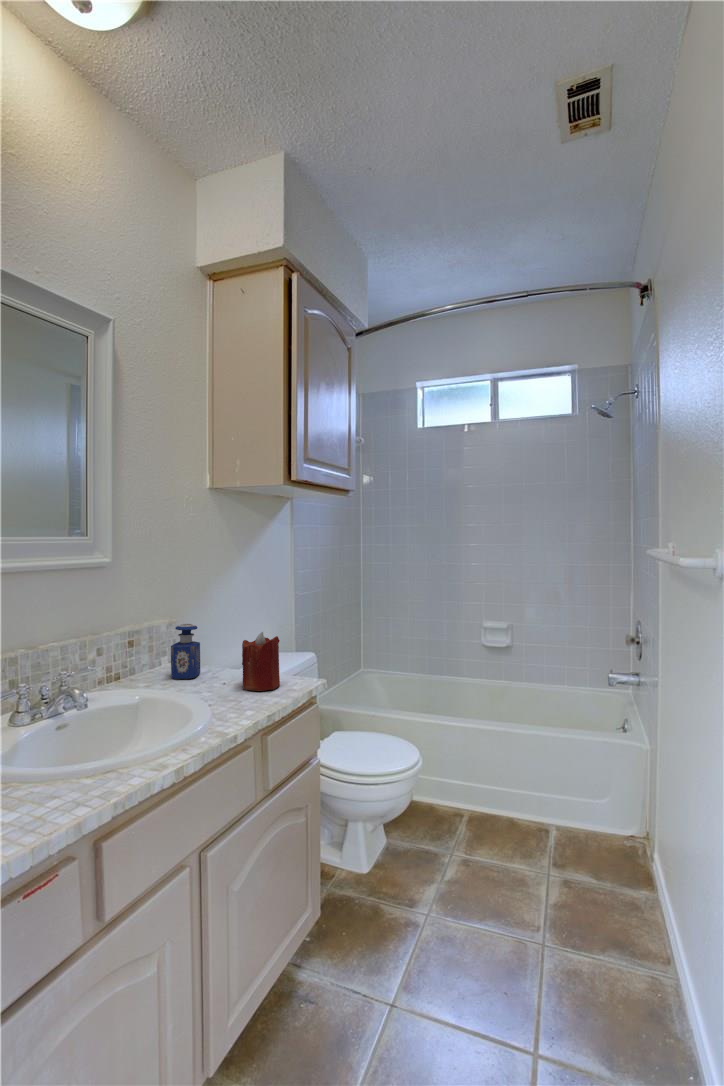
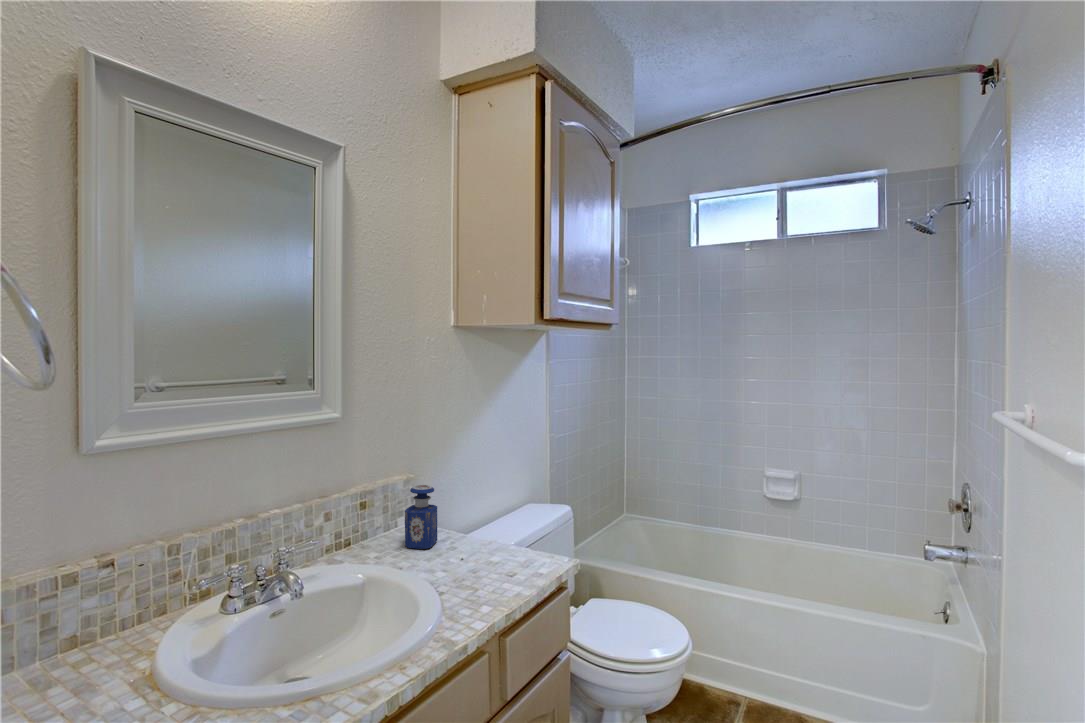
candle: present [242,632,280,691] -> none [481,502,524,574]

